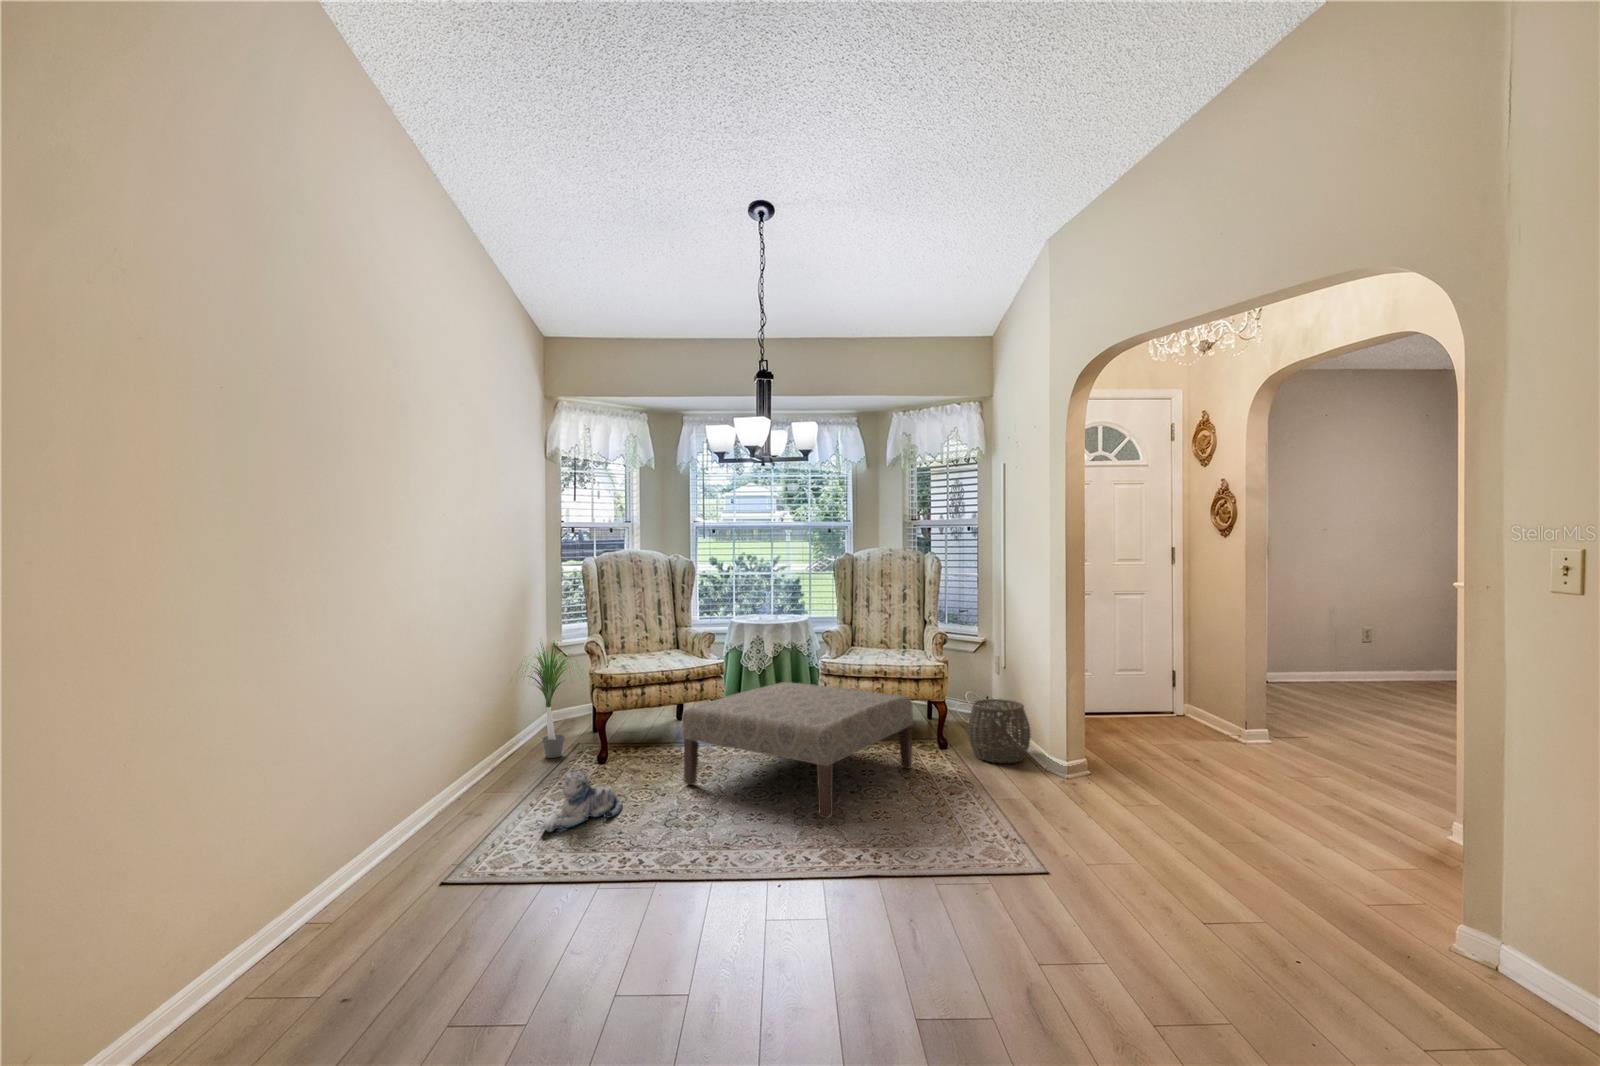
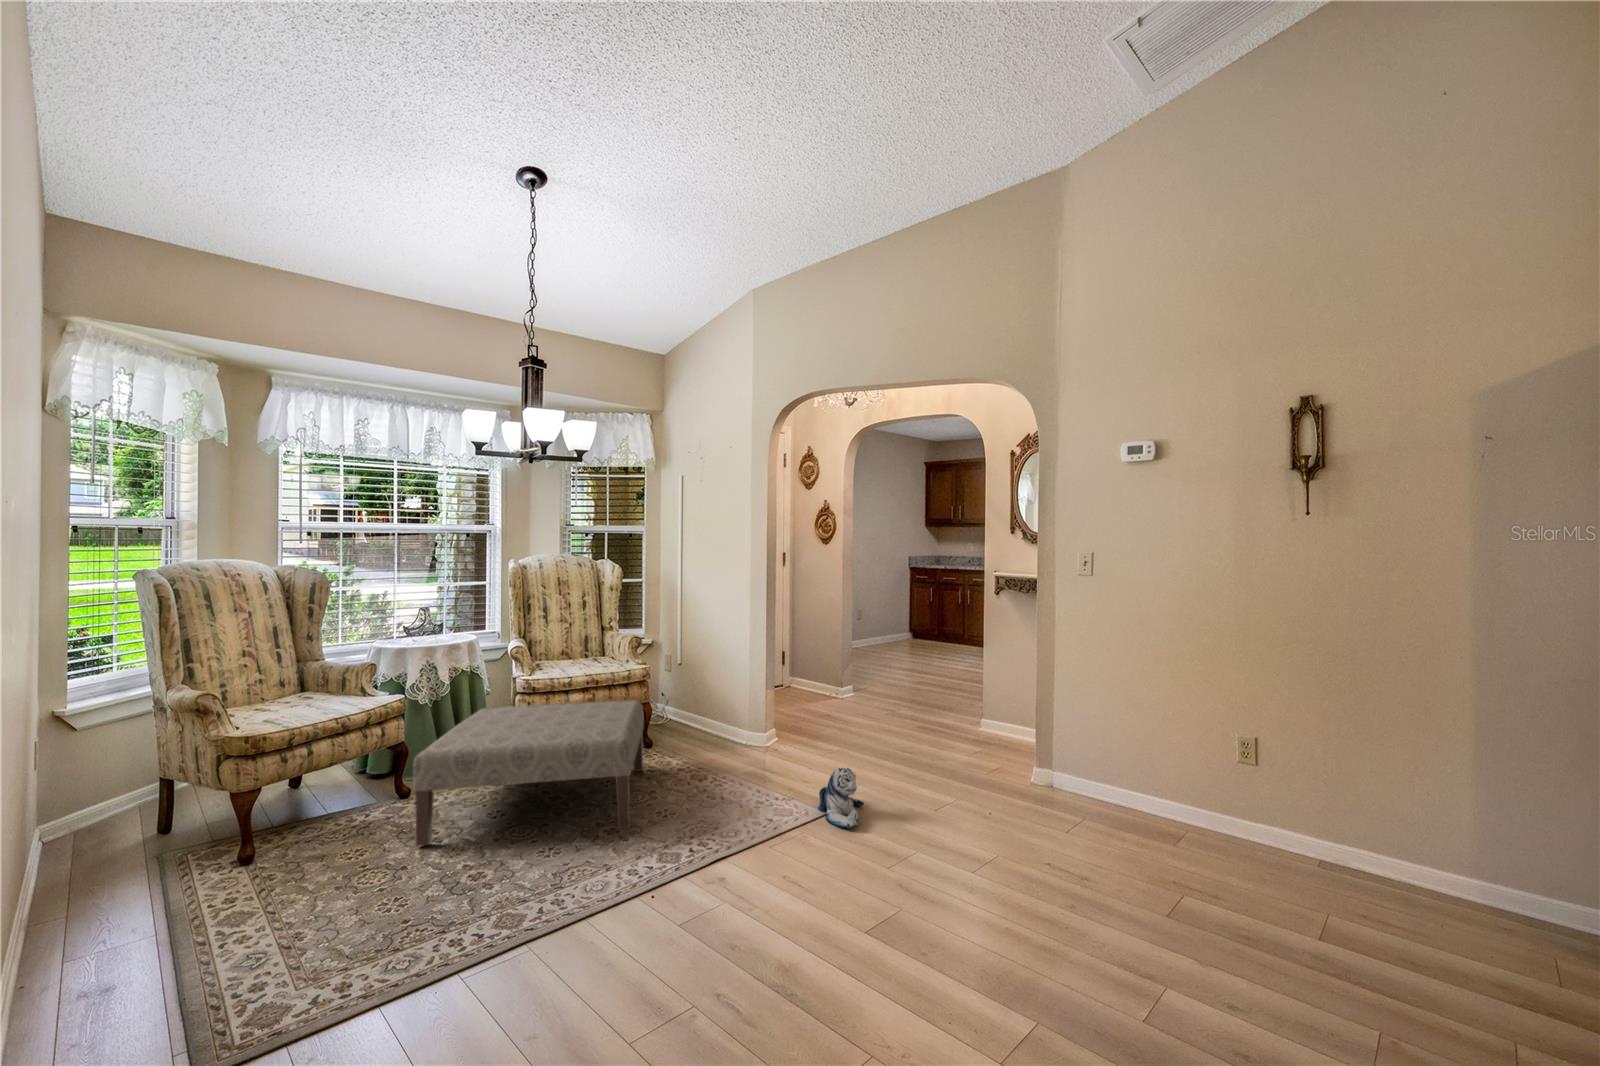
potted plant: present [517,644,580,758] -> none [41,693,210,879]
woven basket: present [968,699,1031,763] -> none [674,692,731,750]
plush toy: present [540,770,622,832] -> present [818,768,864,829]

